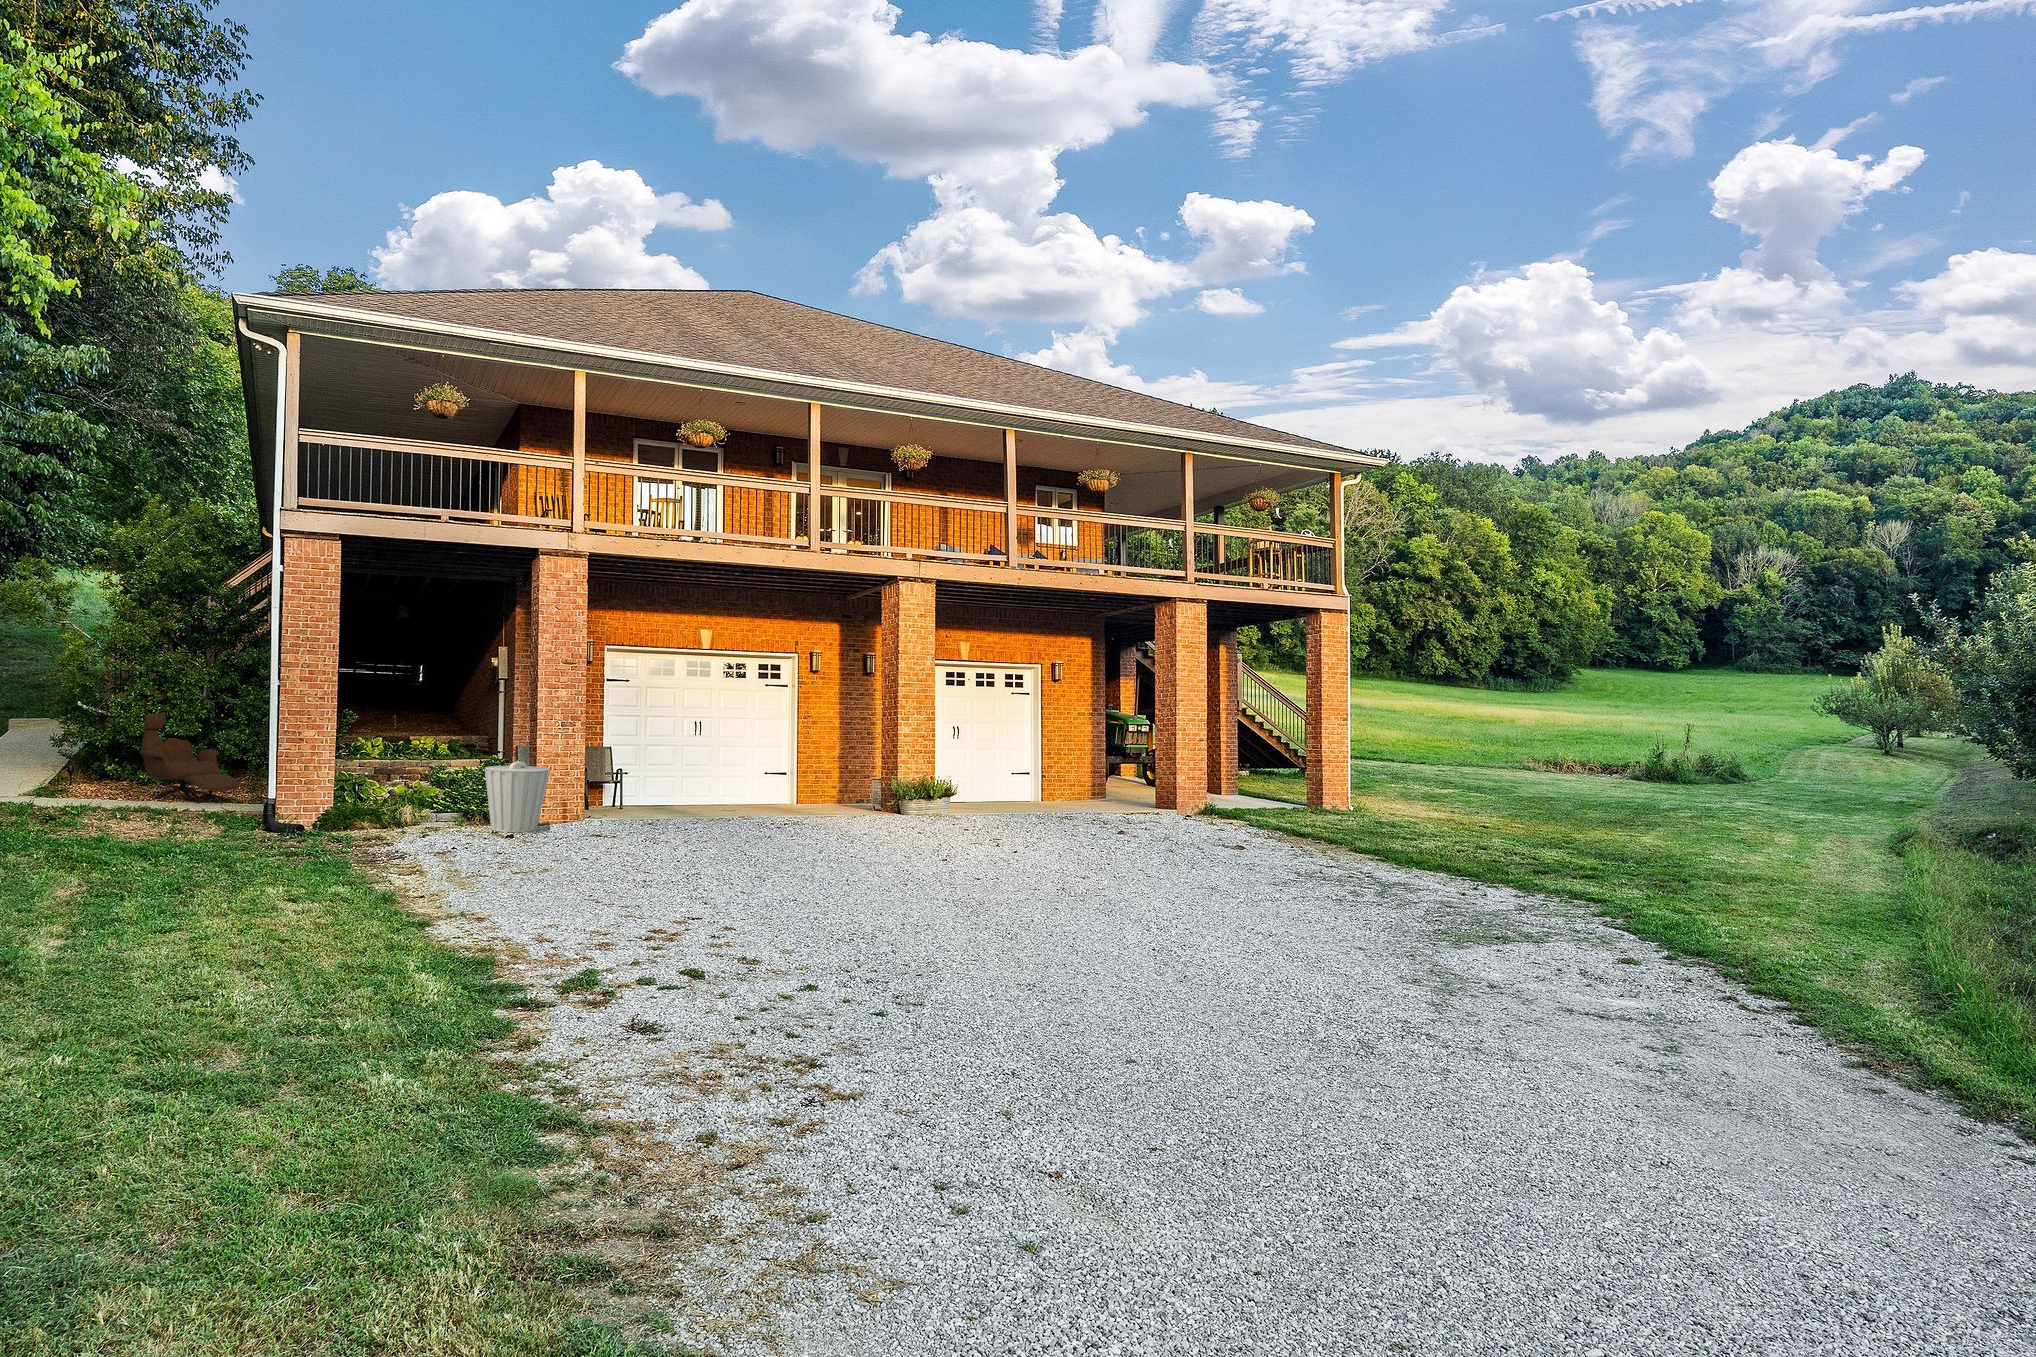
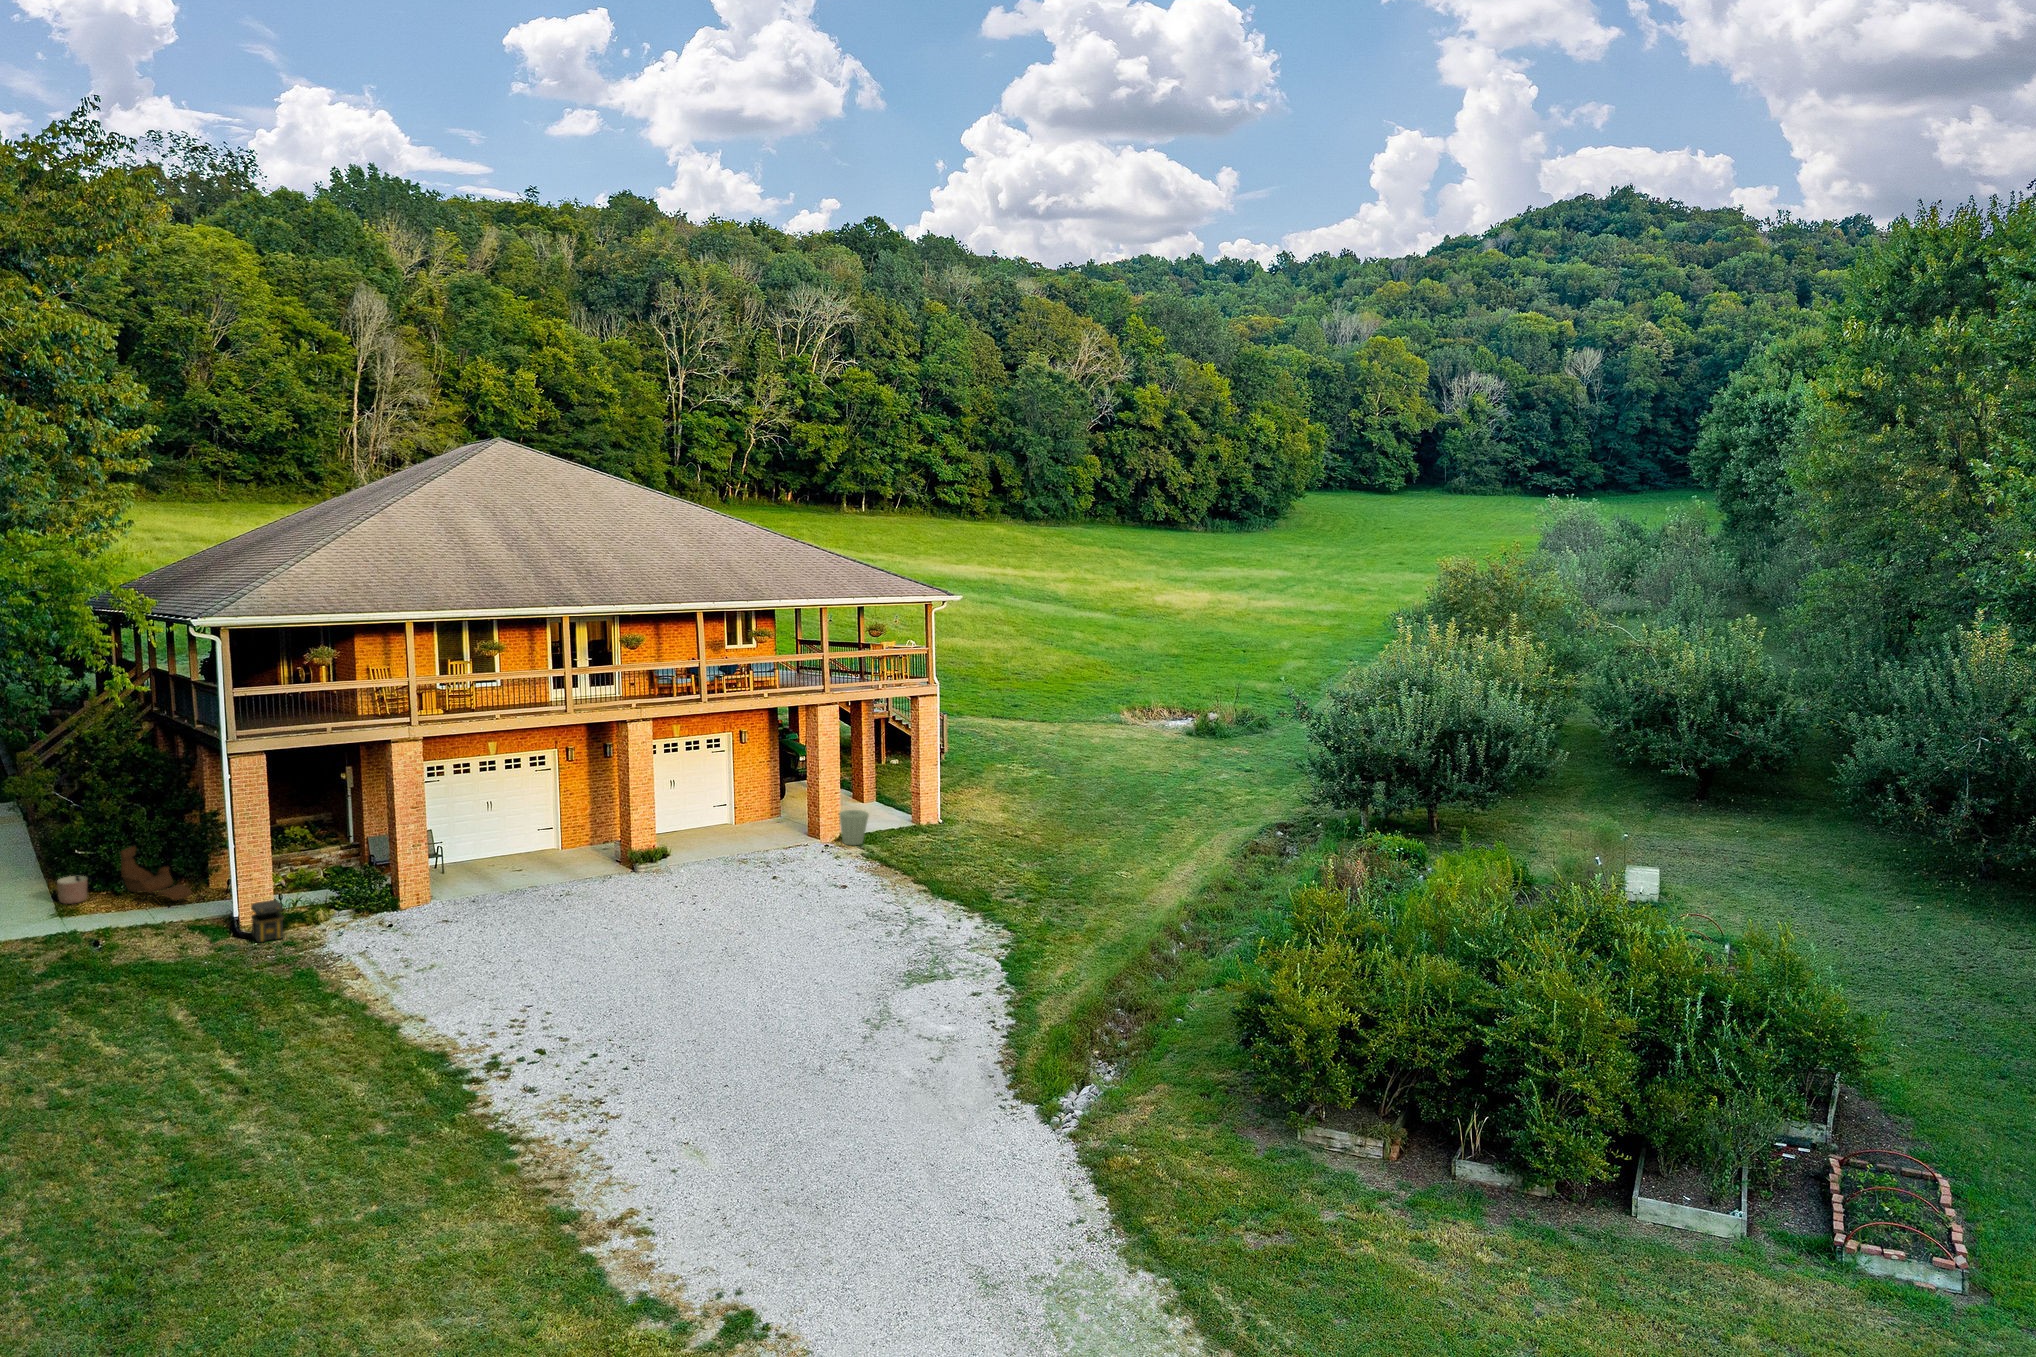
planter: none [50,755,98,791] -> present [57,876,87,904]
trash can: present [485,761,550,832] -> present [839,810,869,845]
toolbox: none [284,772,335,835] -> present [251,900,283,942]

